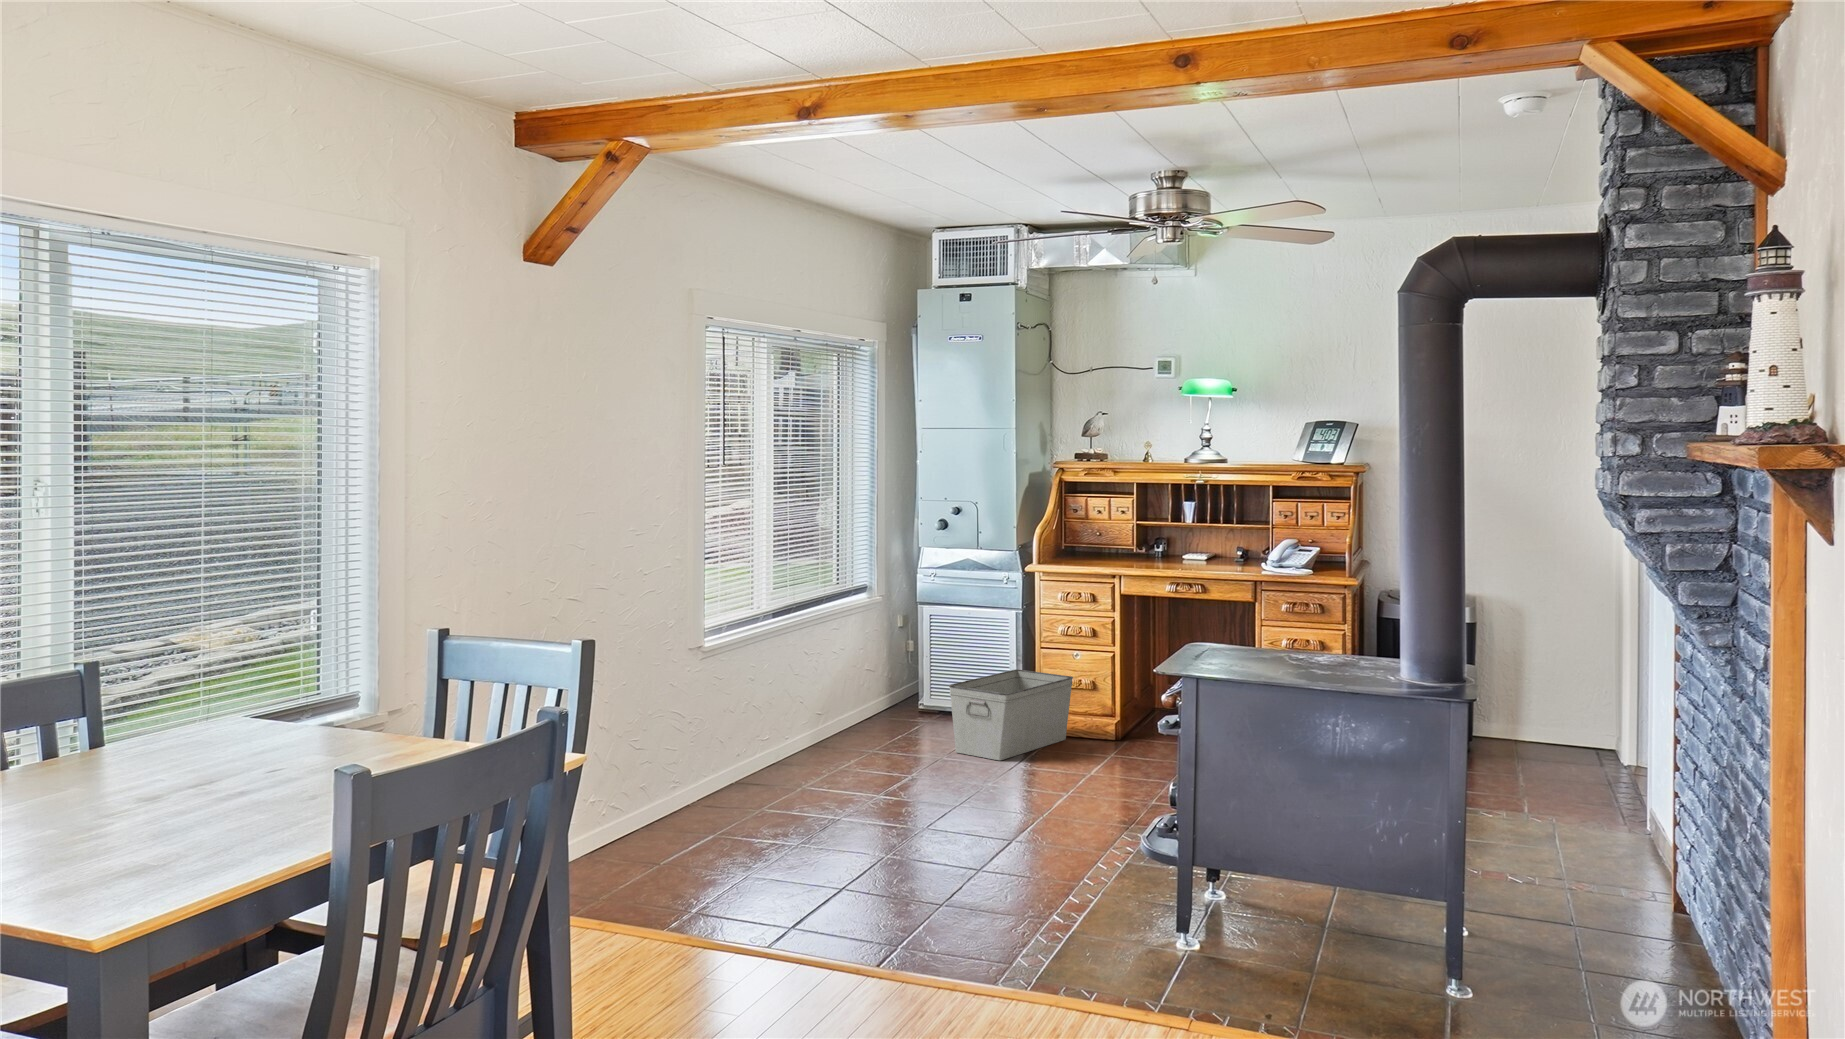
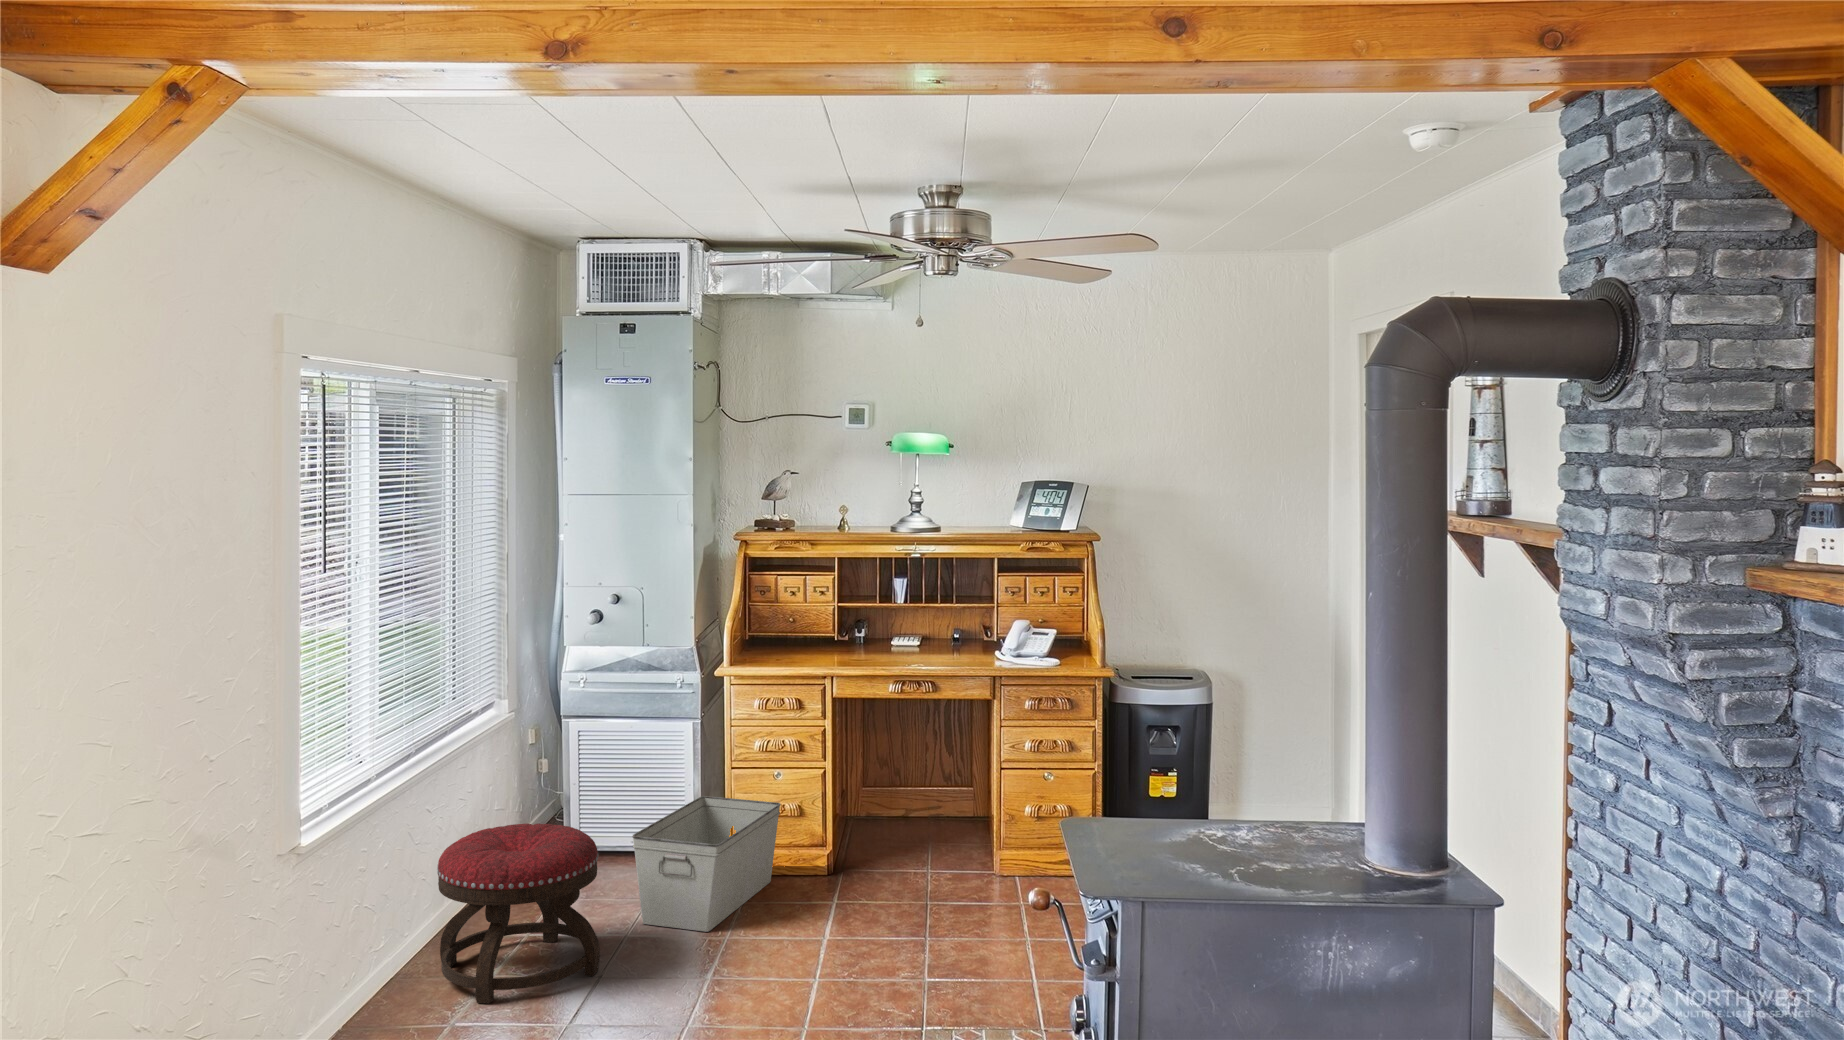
ottoman: none [805,666,915,779] -> present [437,824,600,1004]

